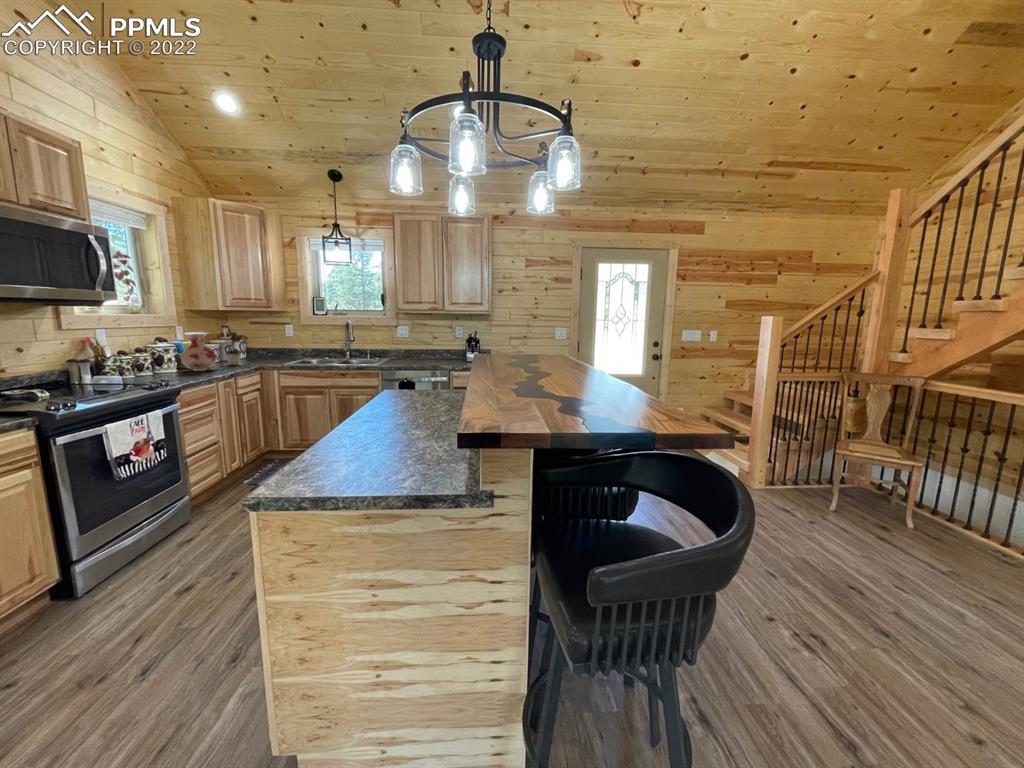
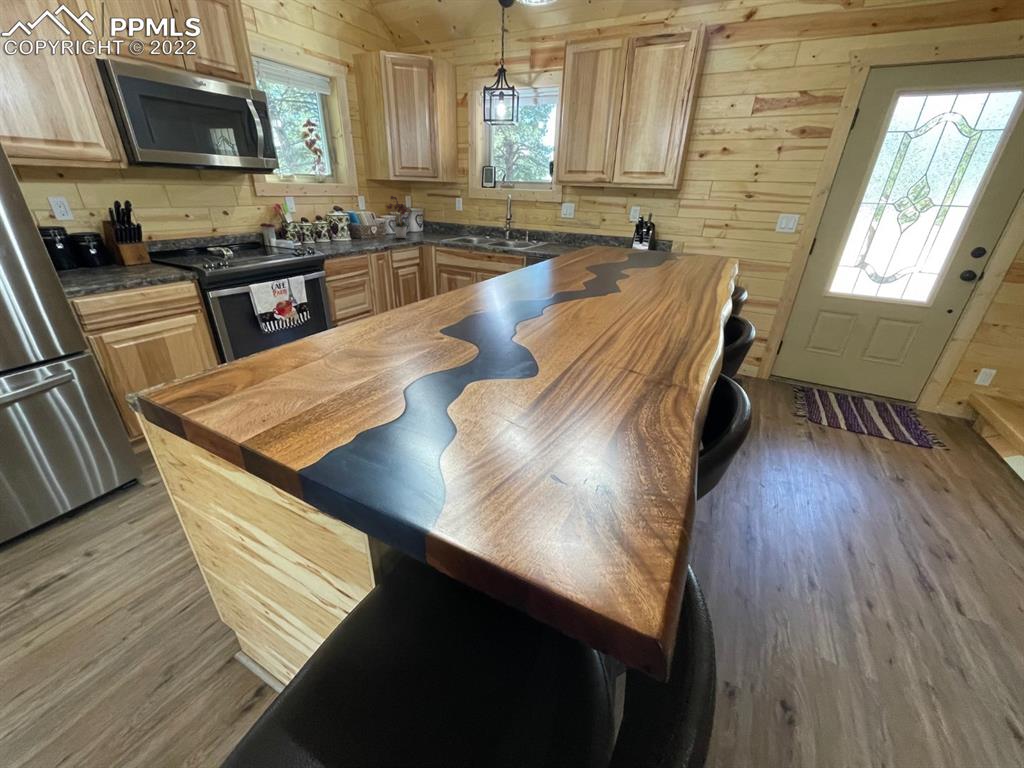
vase: present [181,332,217,371] -> none [351,203,380,241]

